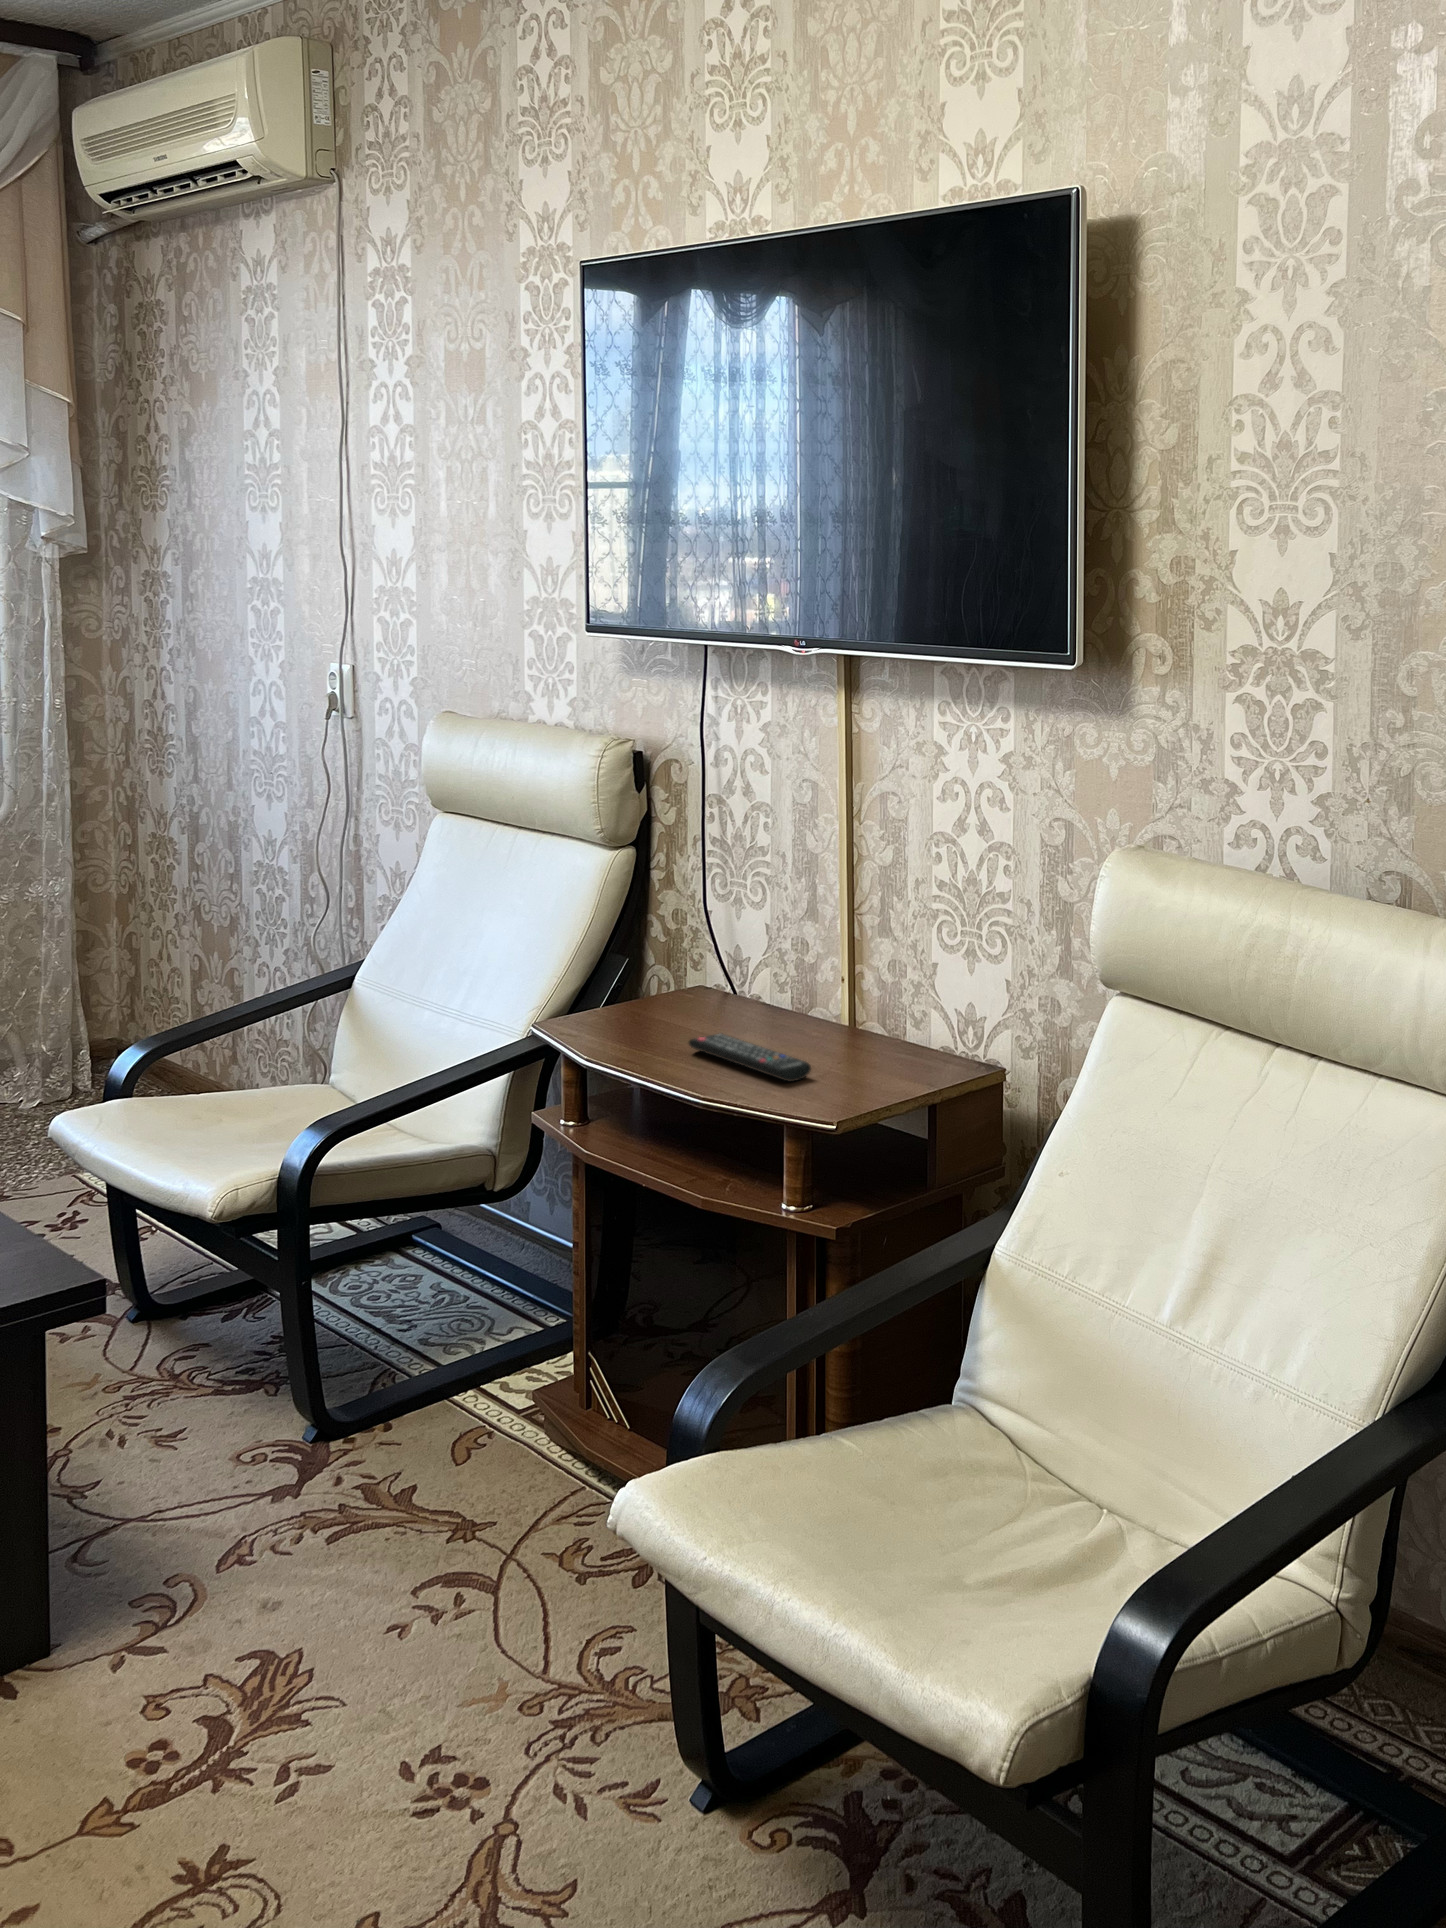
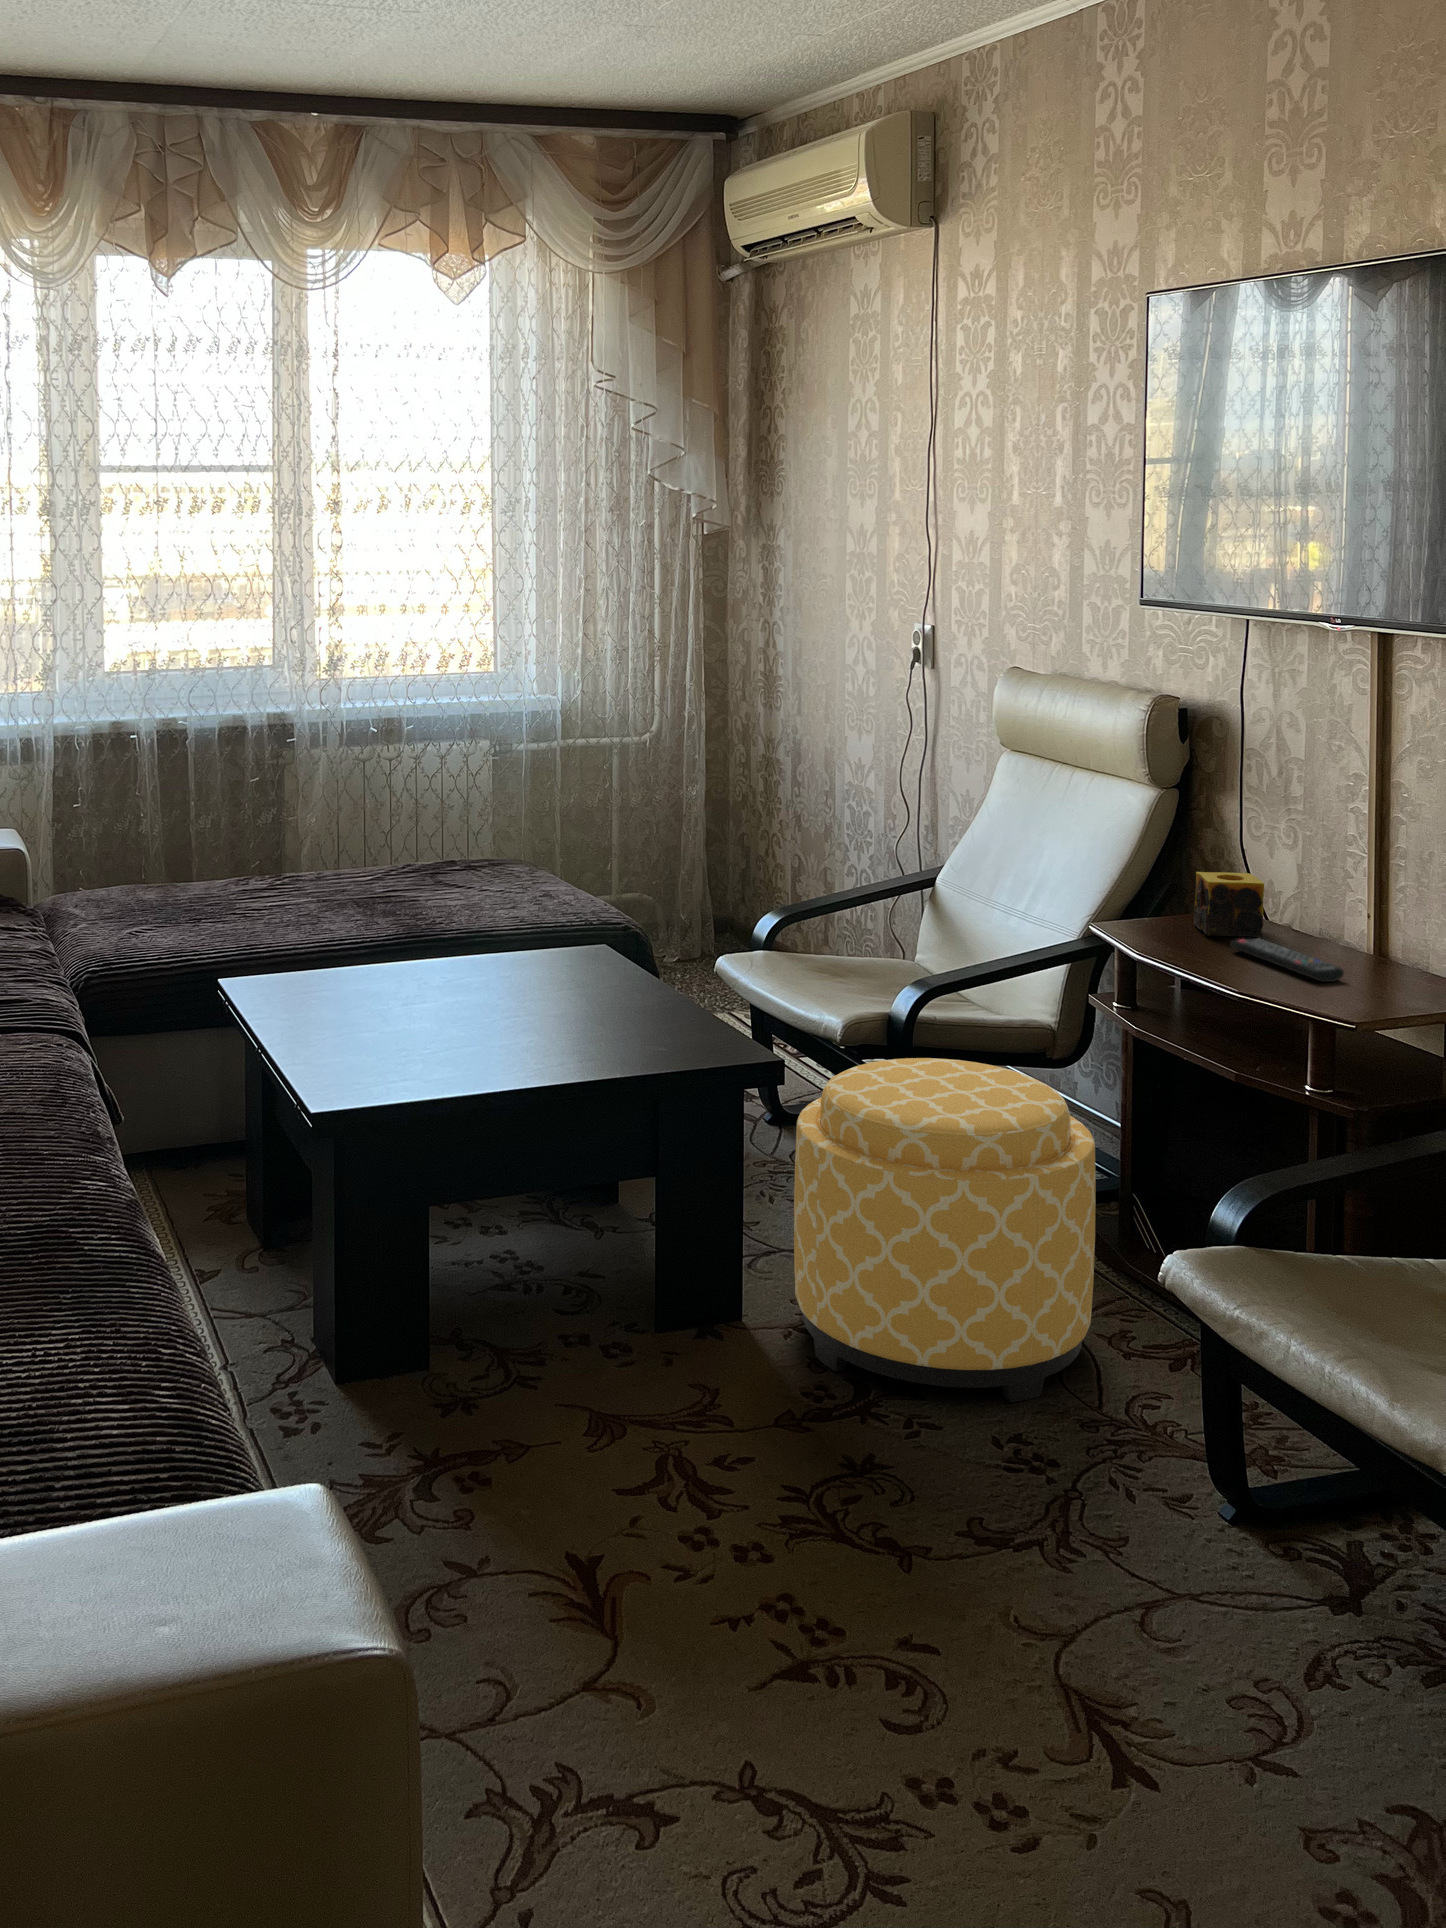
candle: none [648,957,724,1034] -> present [1194,872,1264,937]
ottoman: none [132,1235,535,1711] -> present [794,1058,1096,1402]

